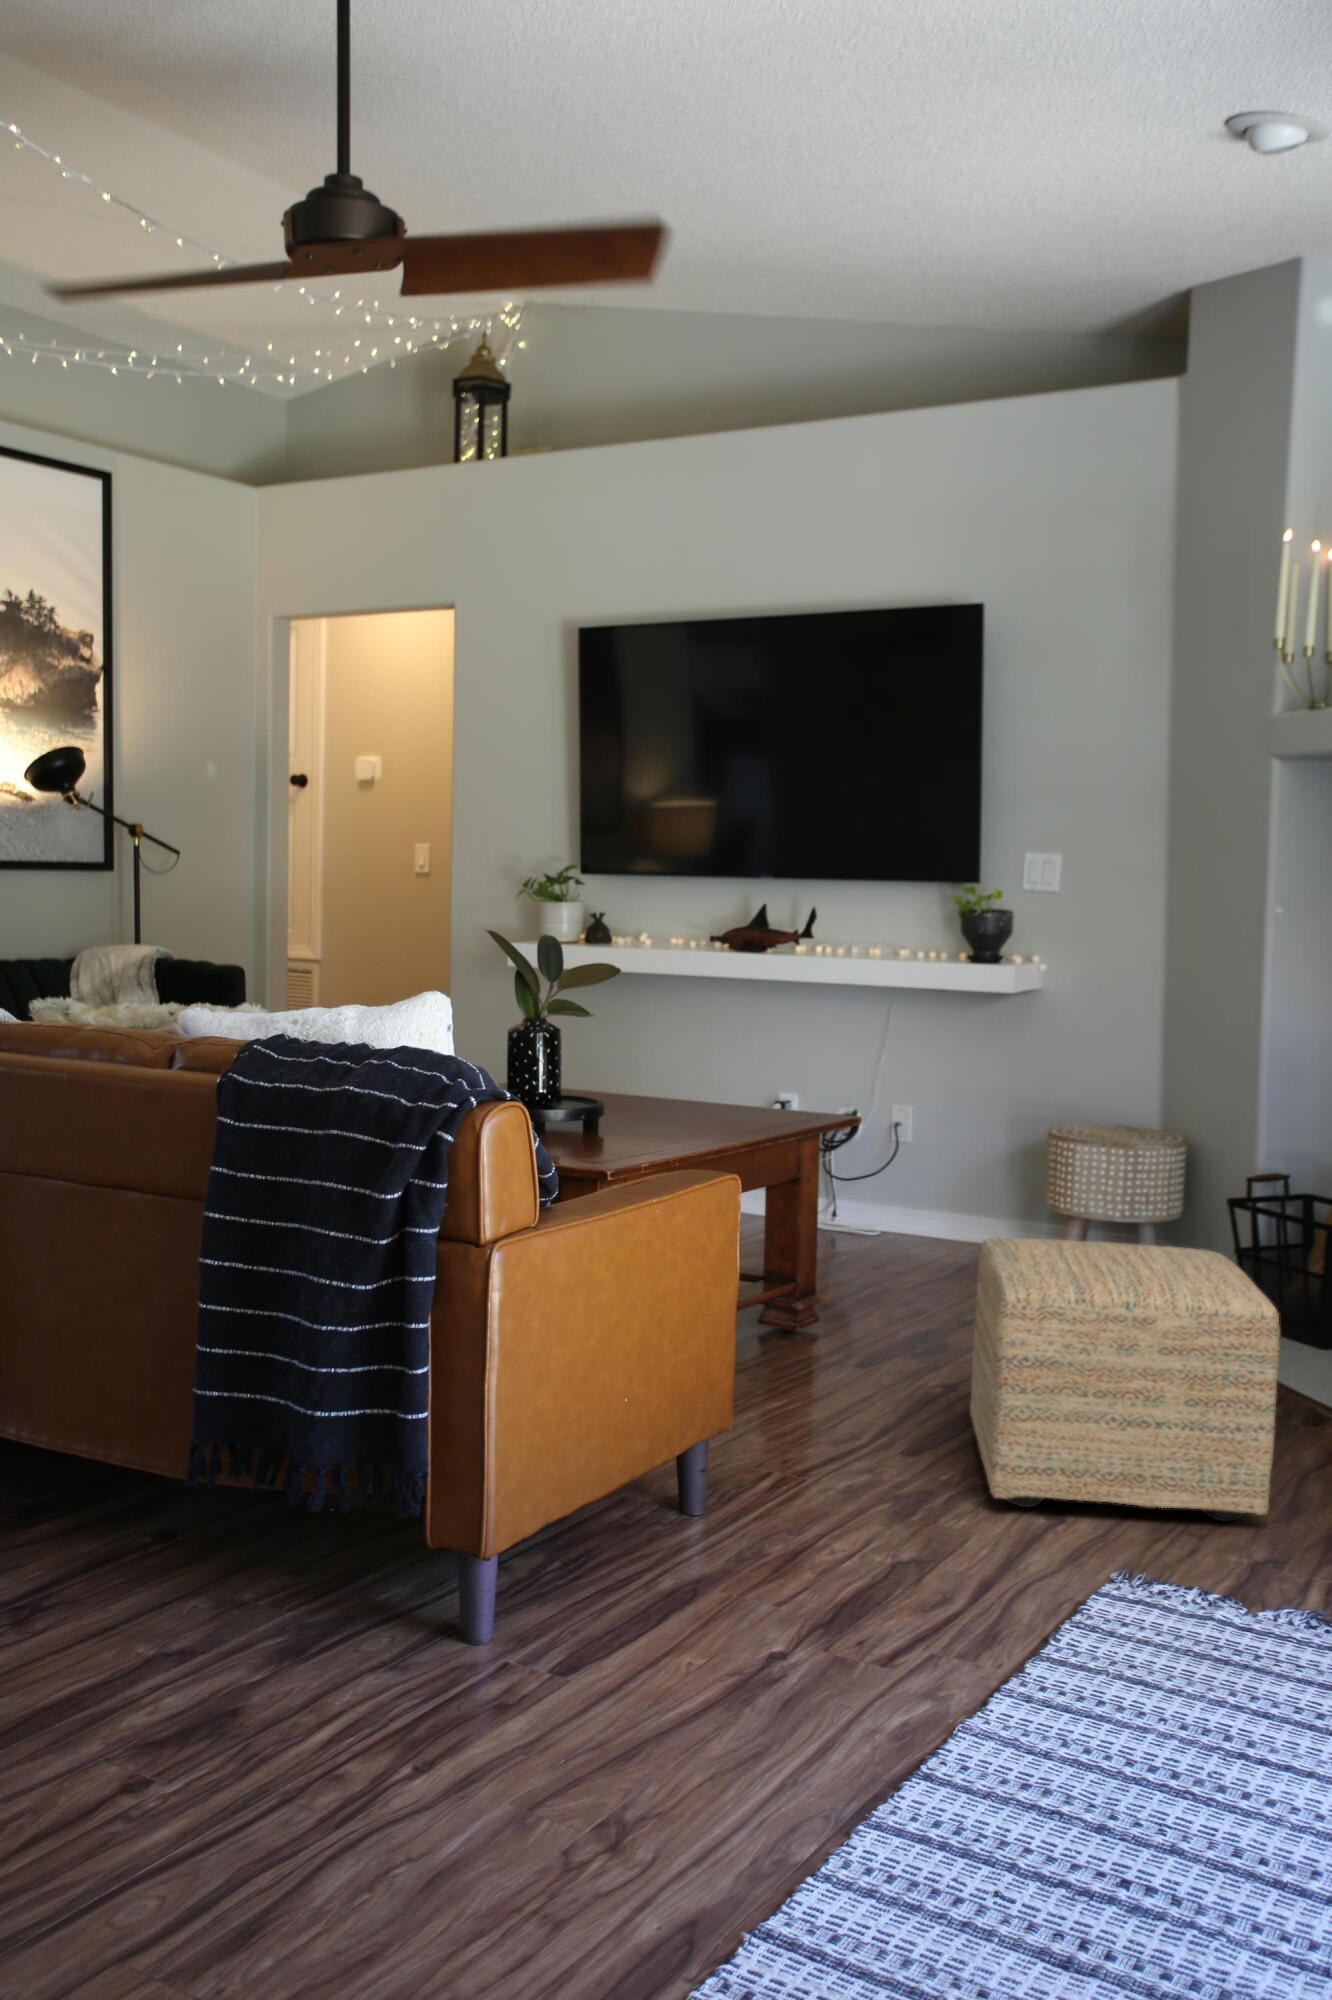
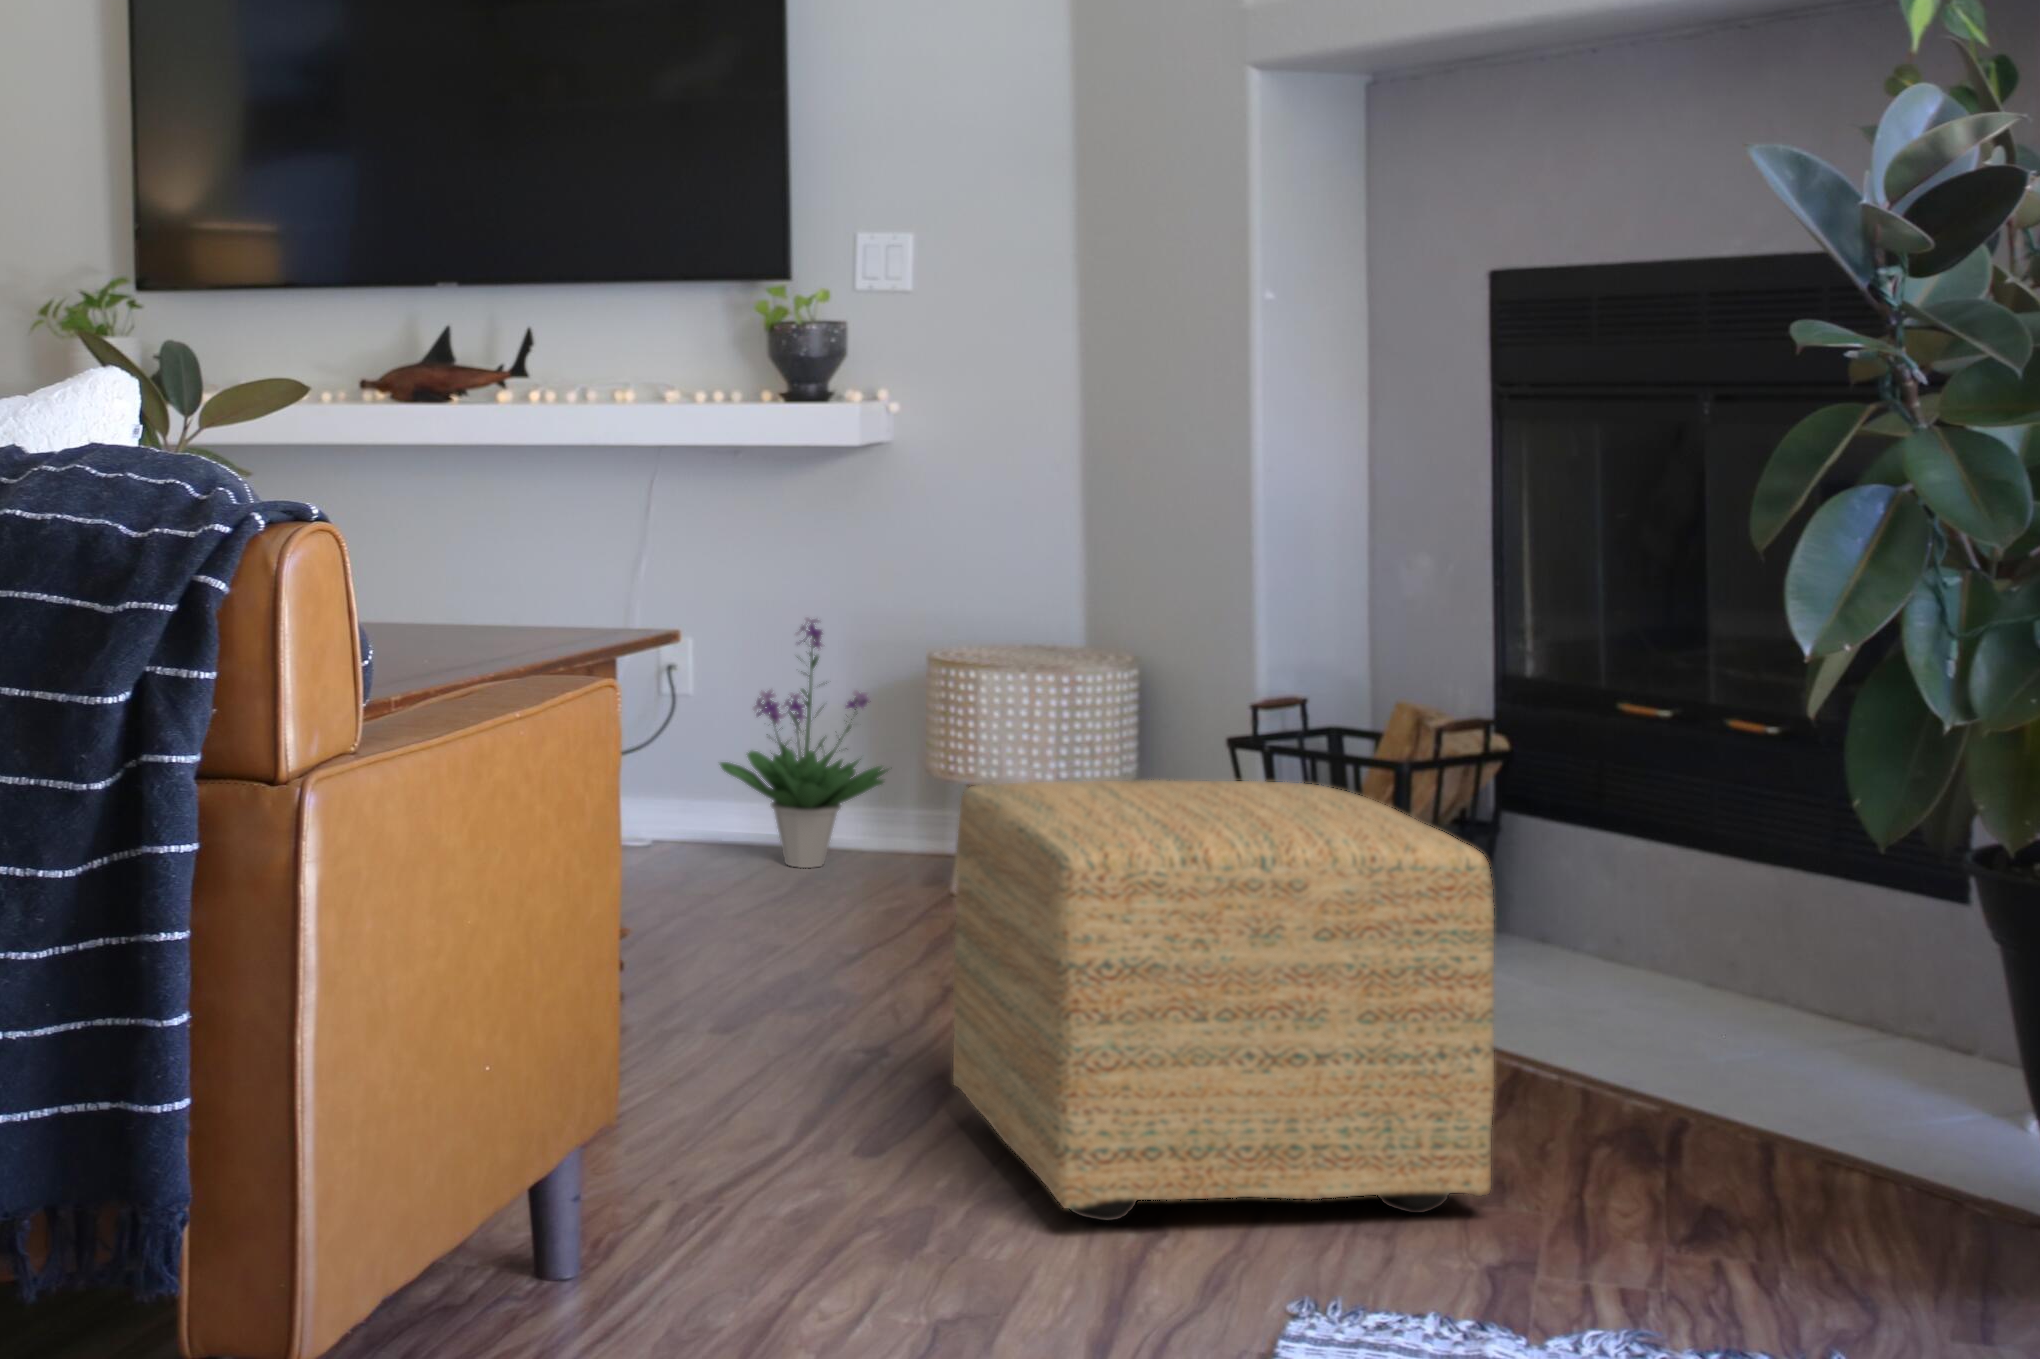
potted plant: none [921,1099,1033,1259] -> present [720,618,887,868]

